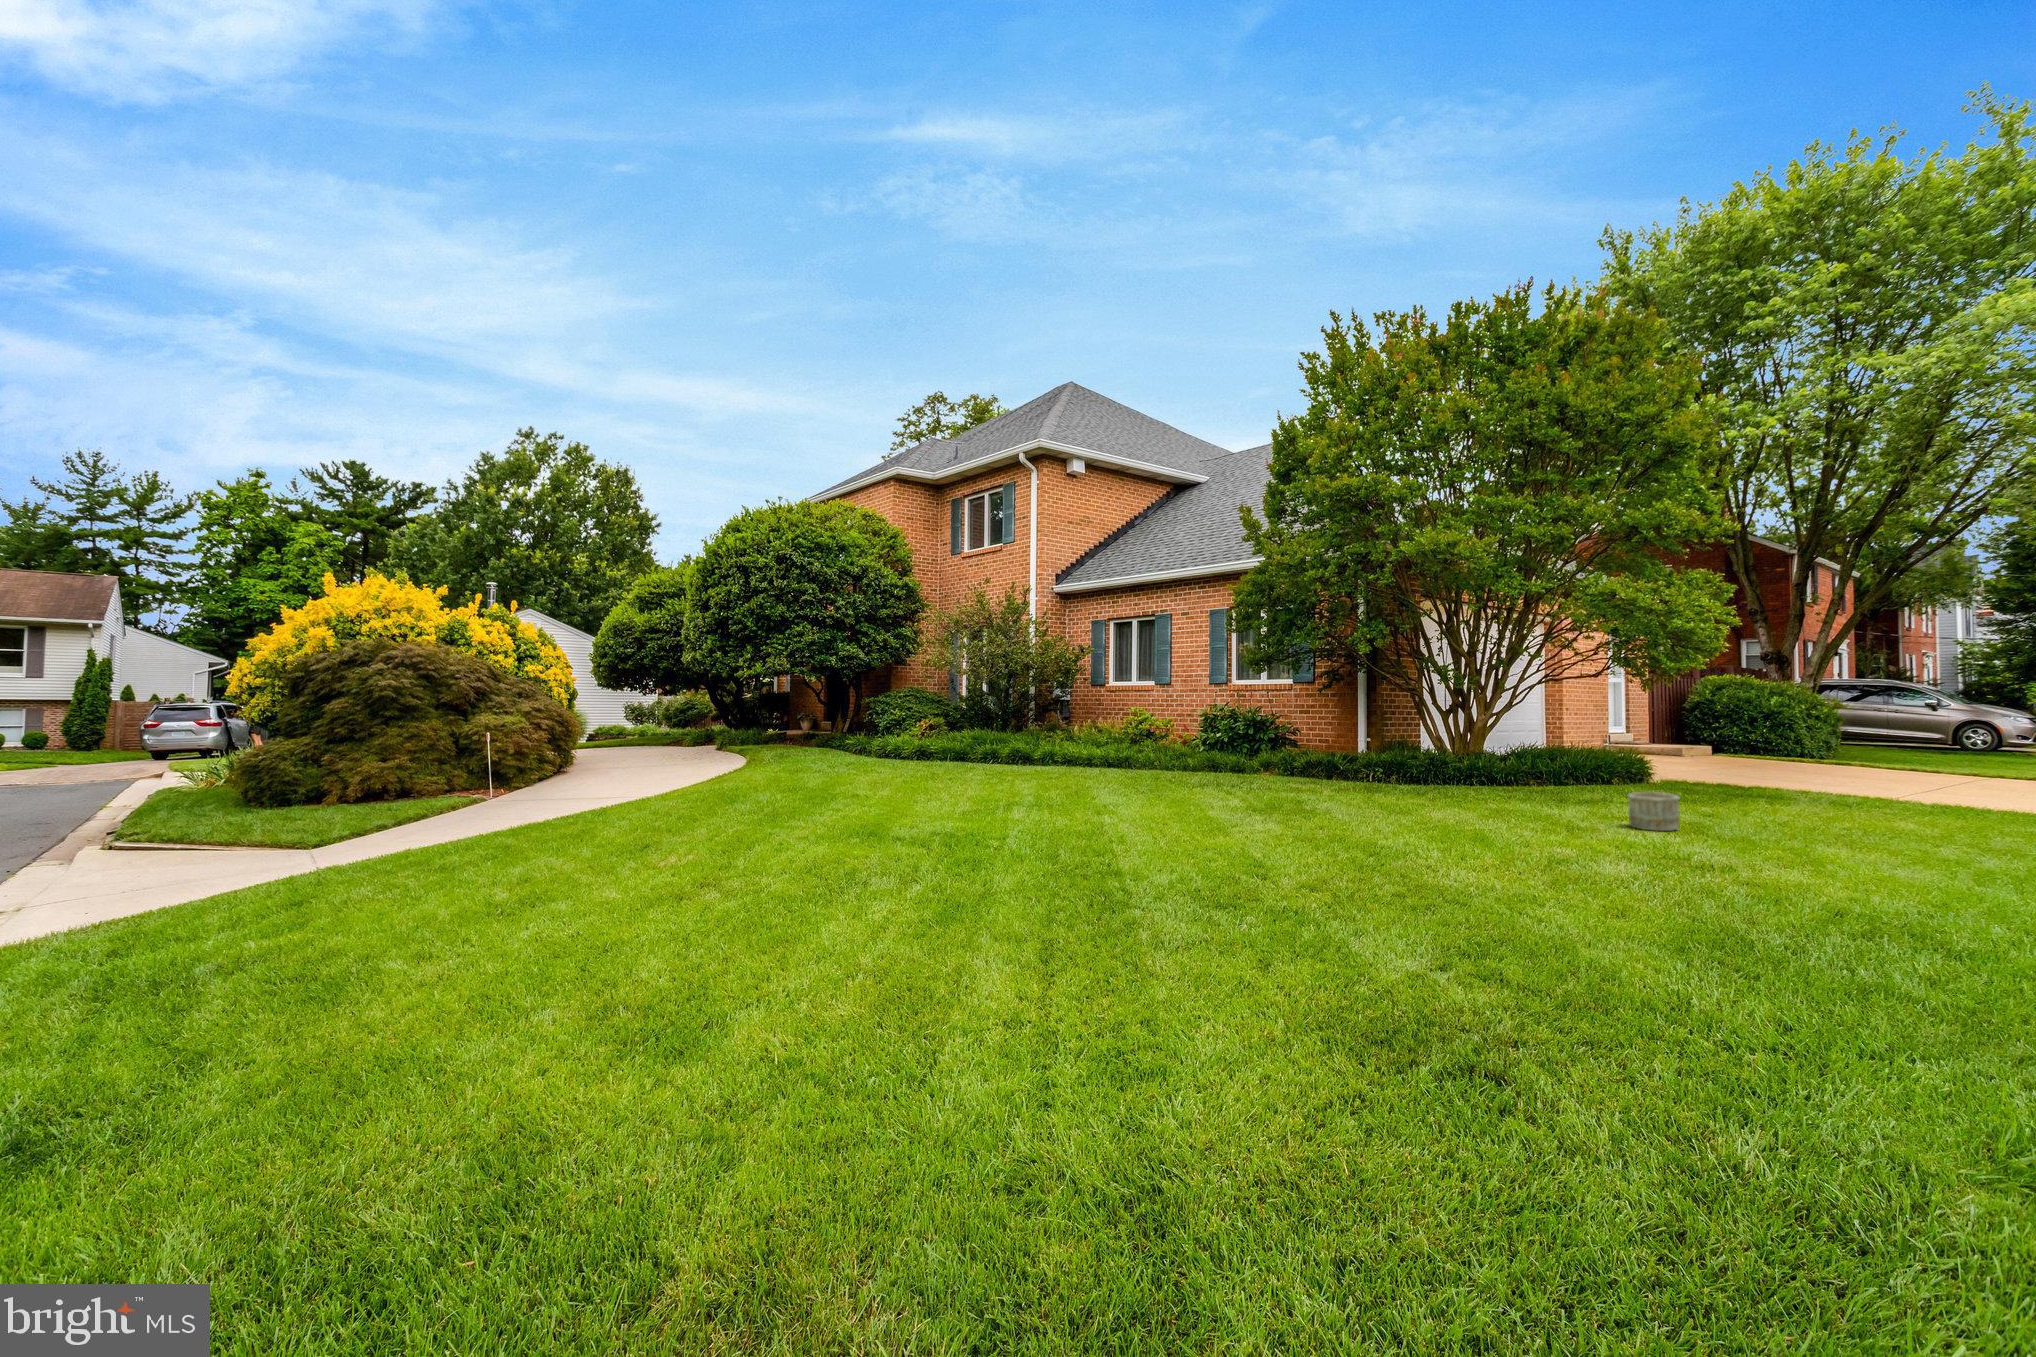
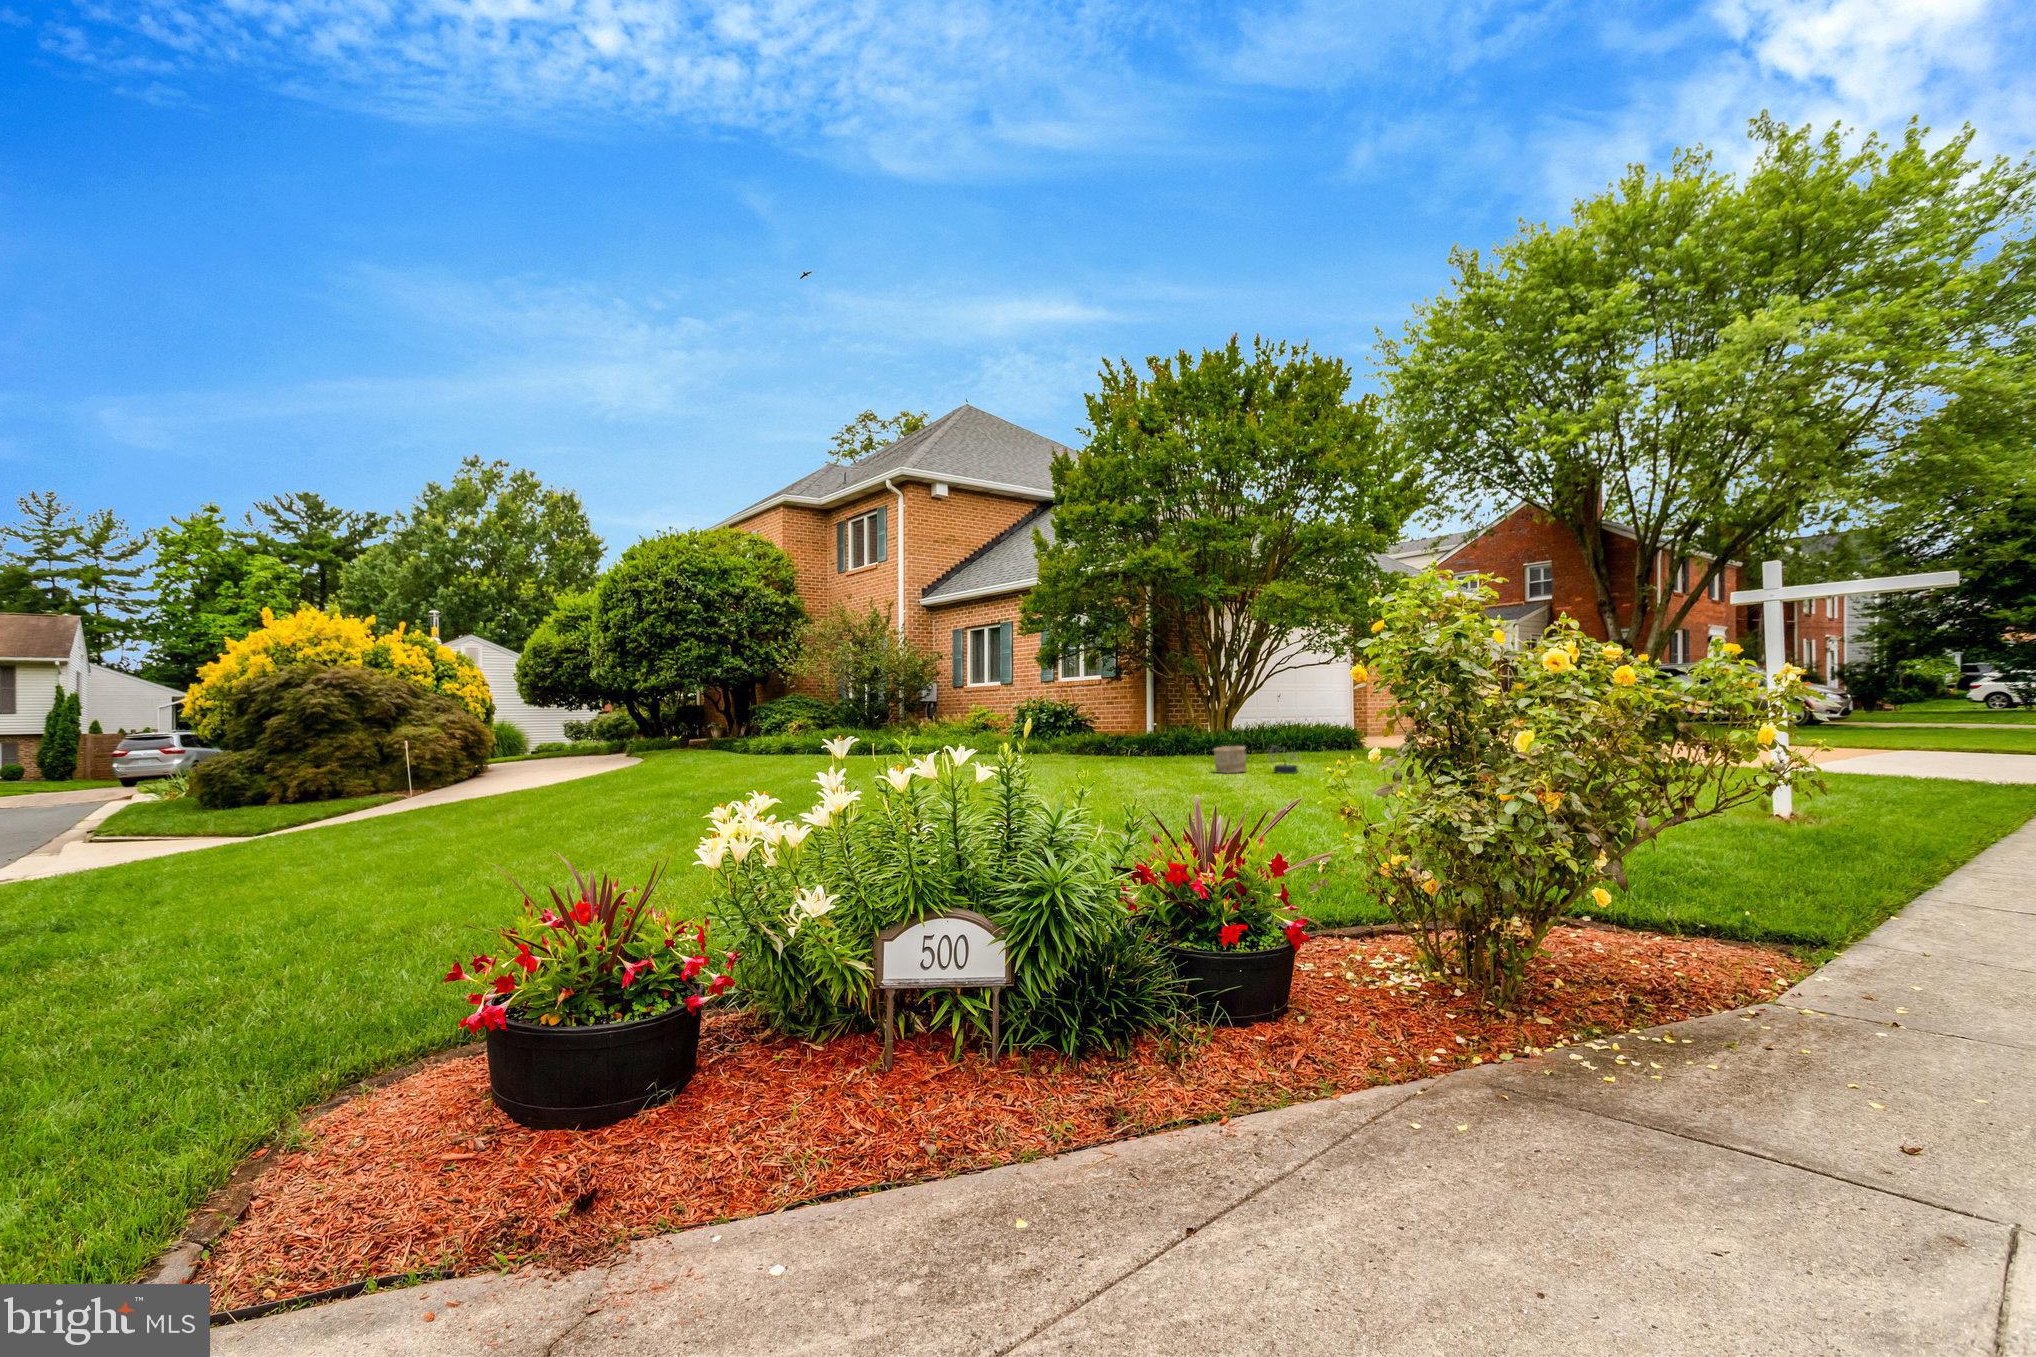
decorative plant: none [1714,795,1773,837] -> present [1269,748,1297,774]

